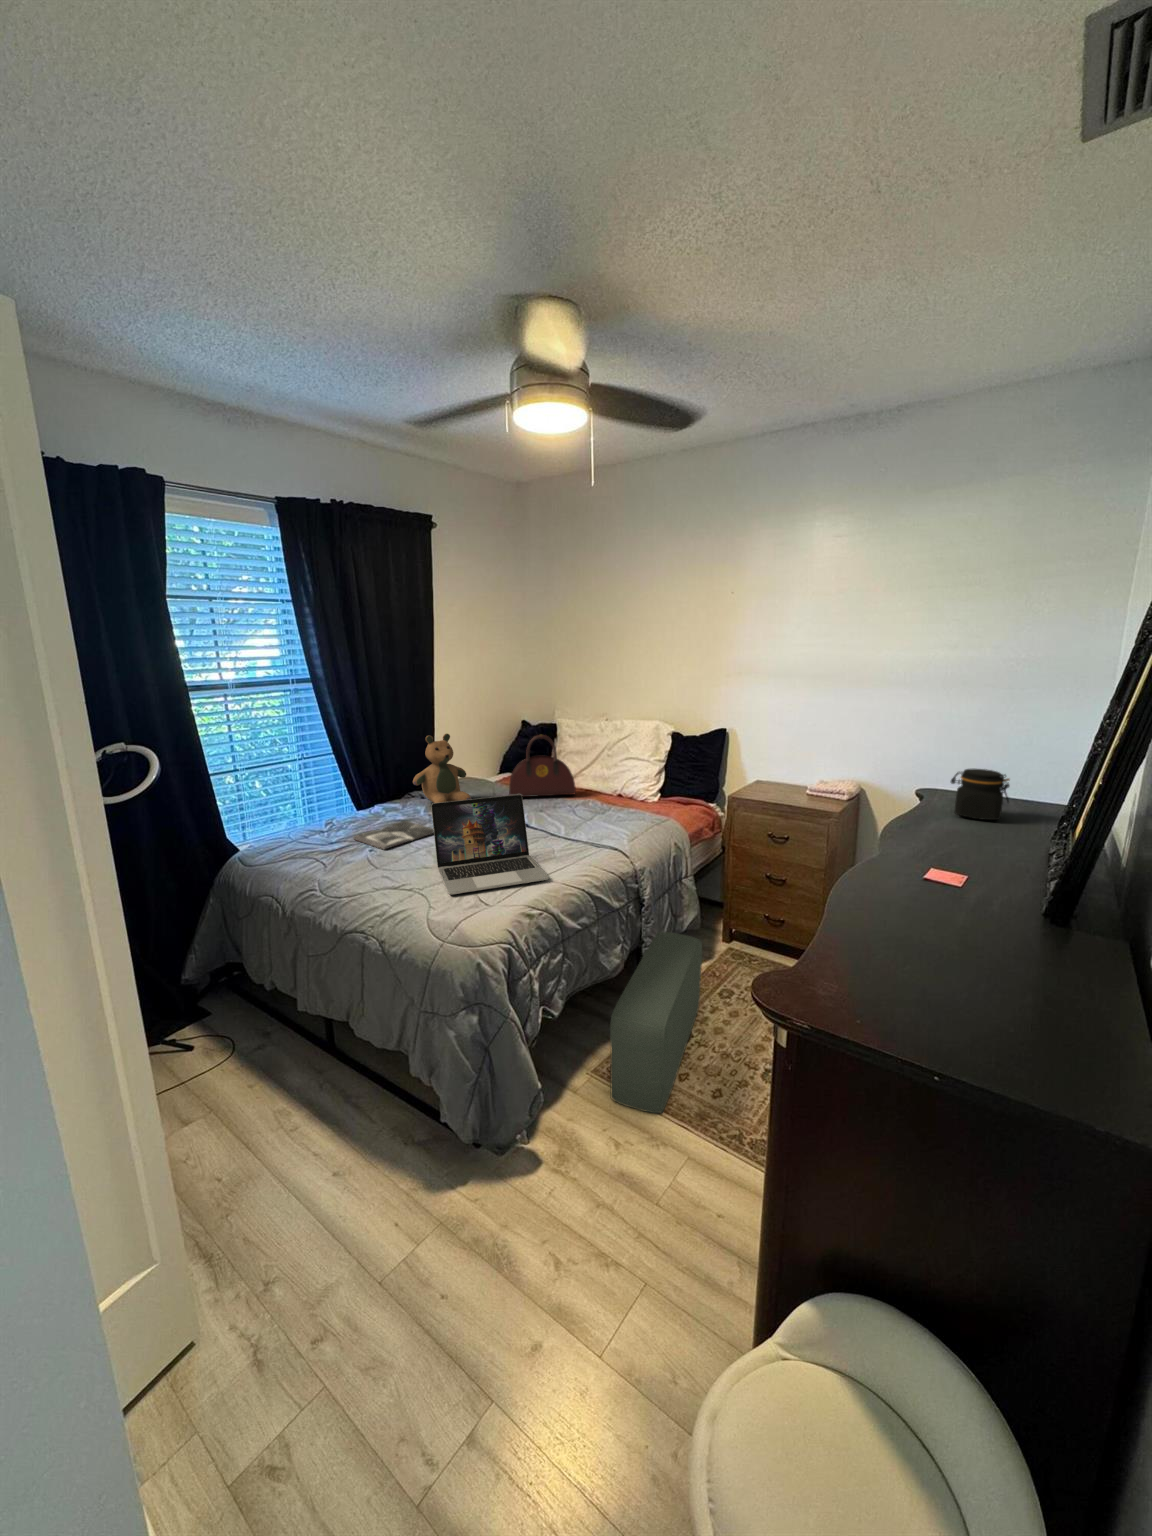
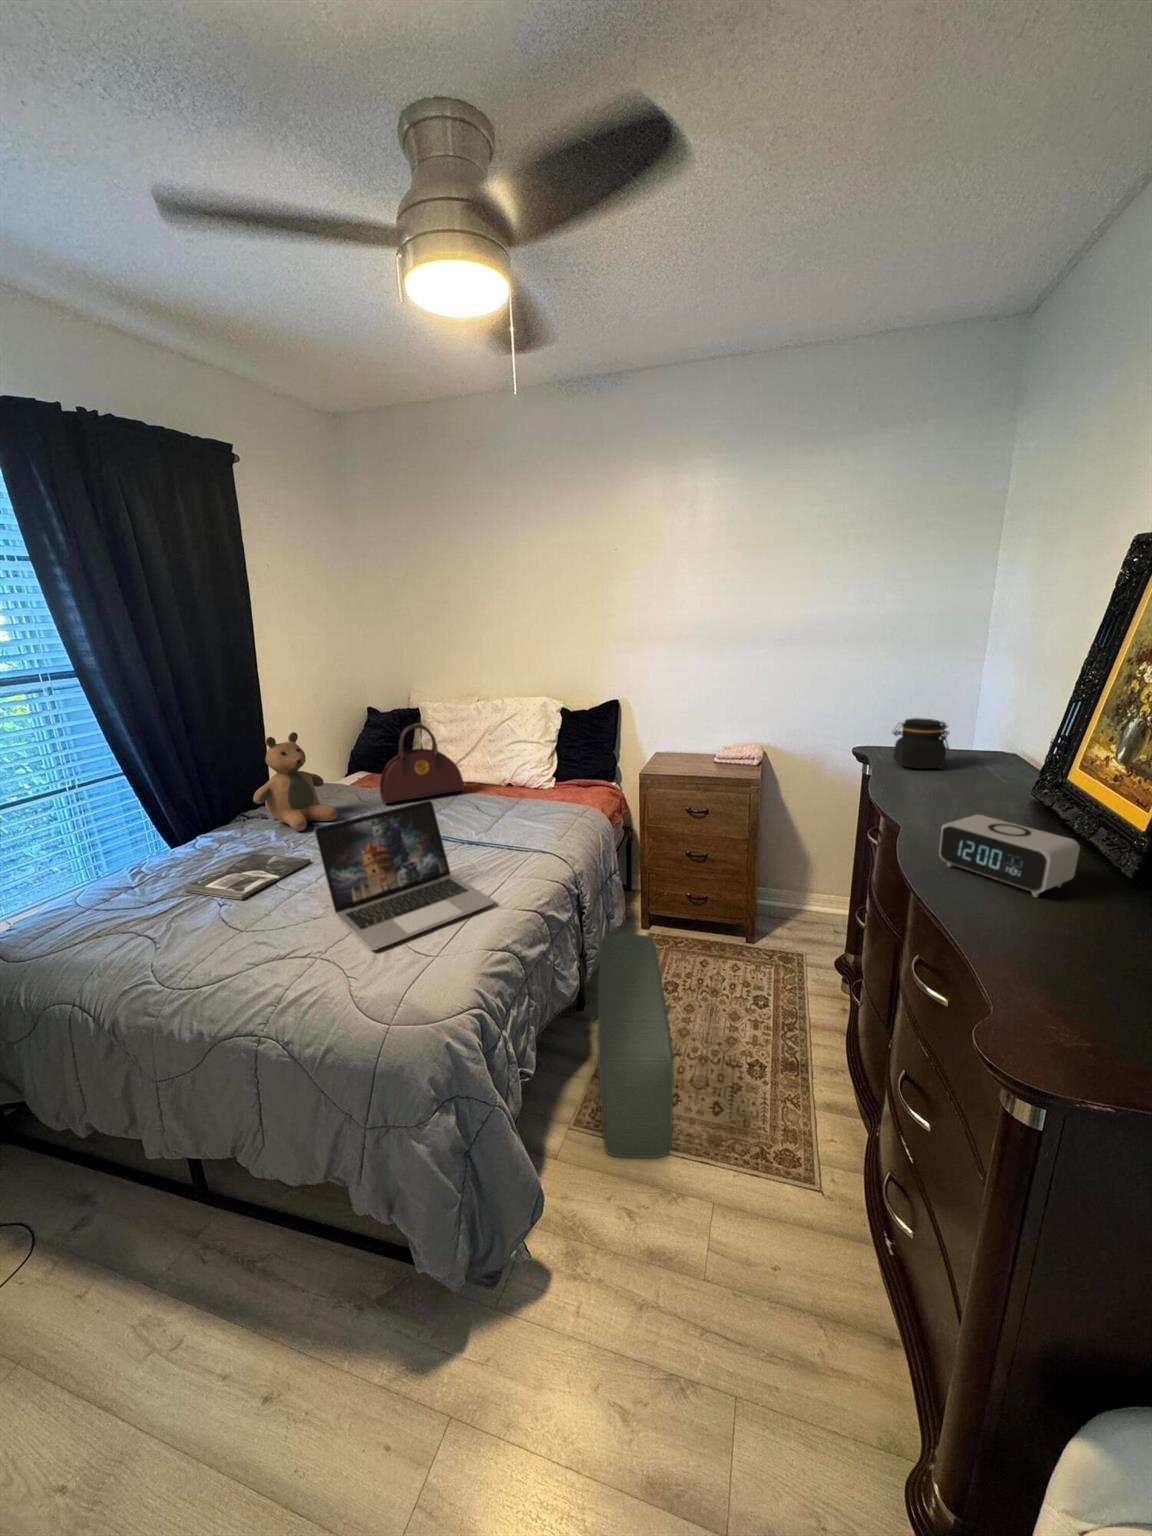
alarm clock: none [870,853,974,925] -> present [939,815,1080,897]

